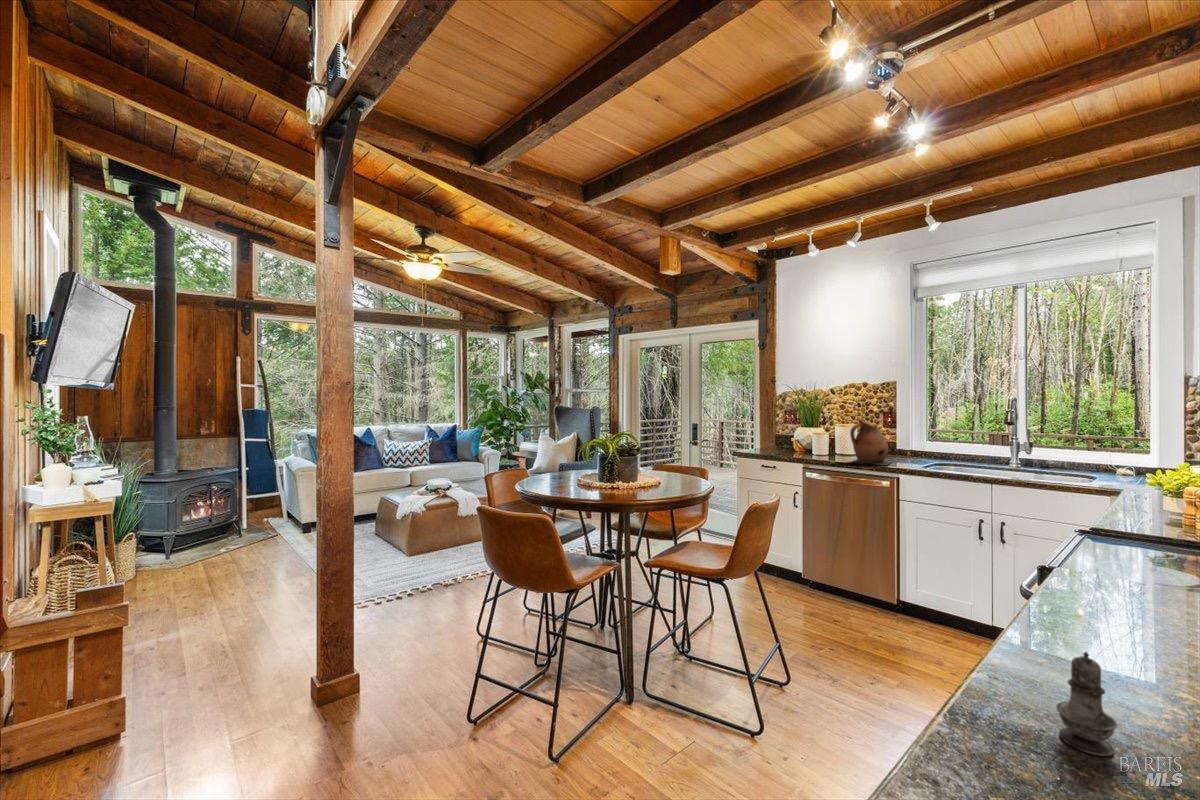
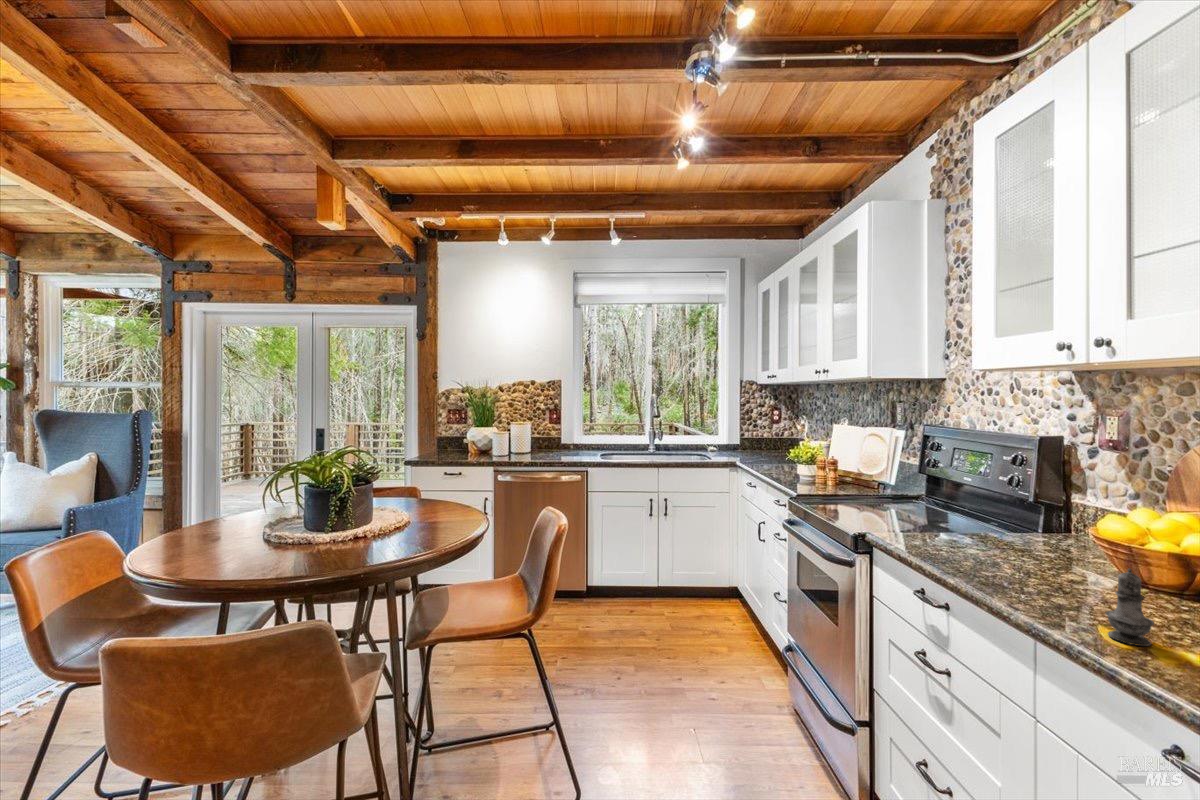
ceramic pitcher: present [850,420,891,465] -> none [537,416,574,460]

